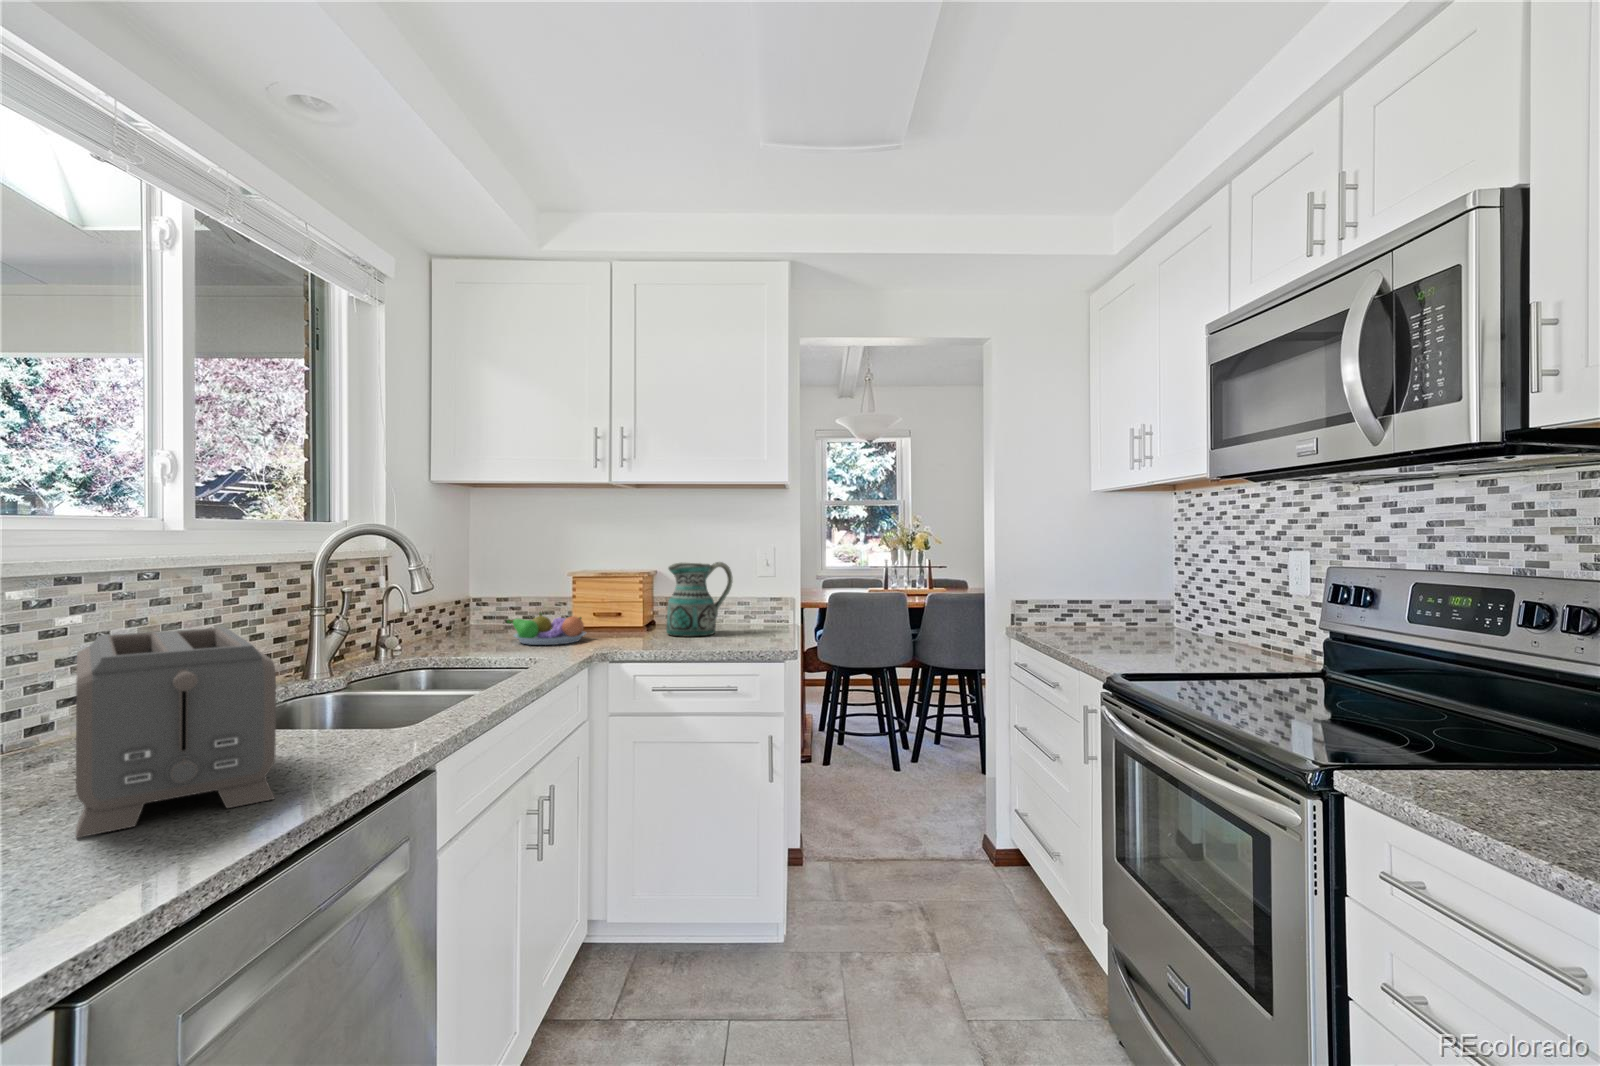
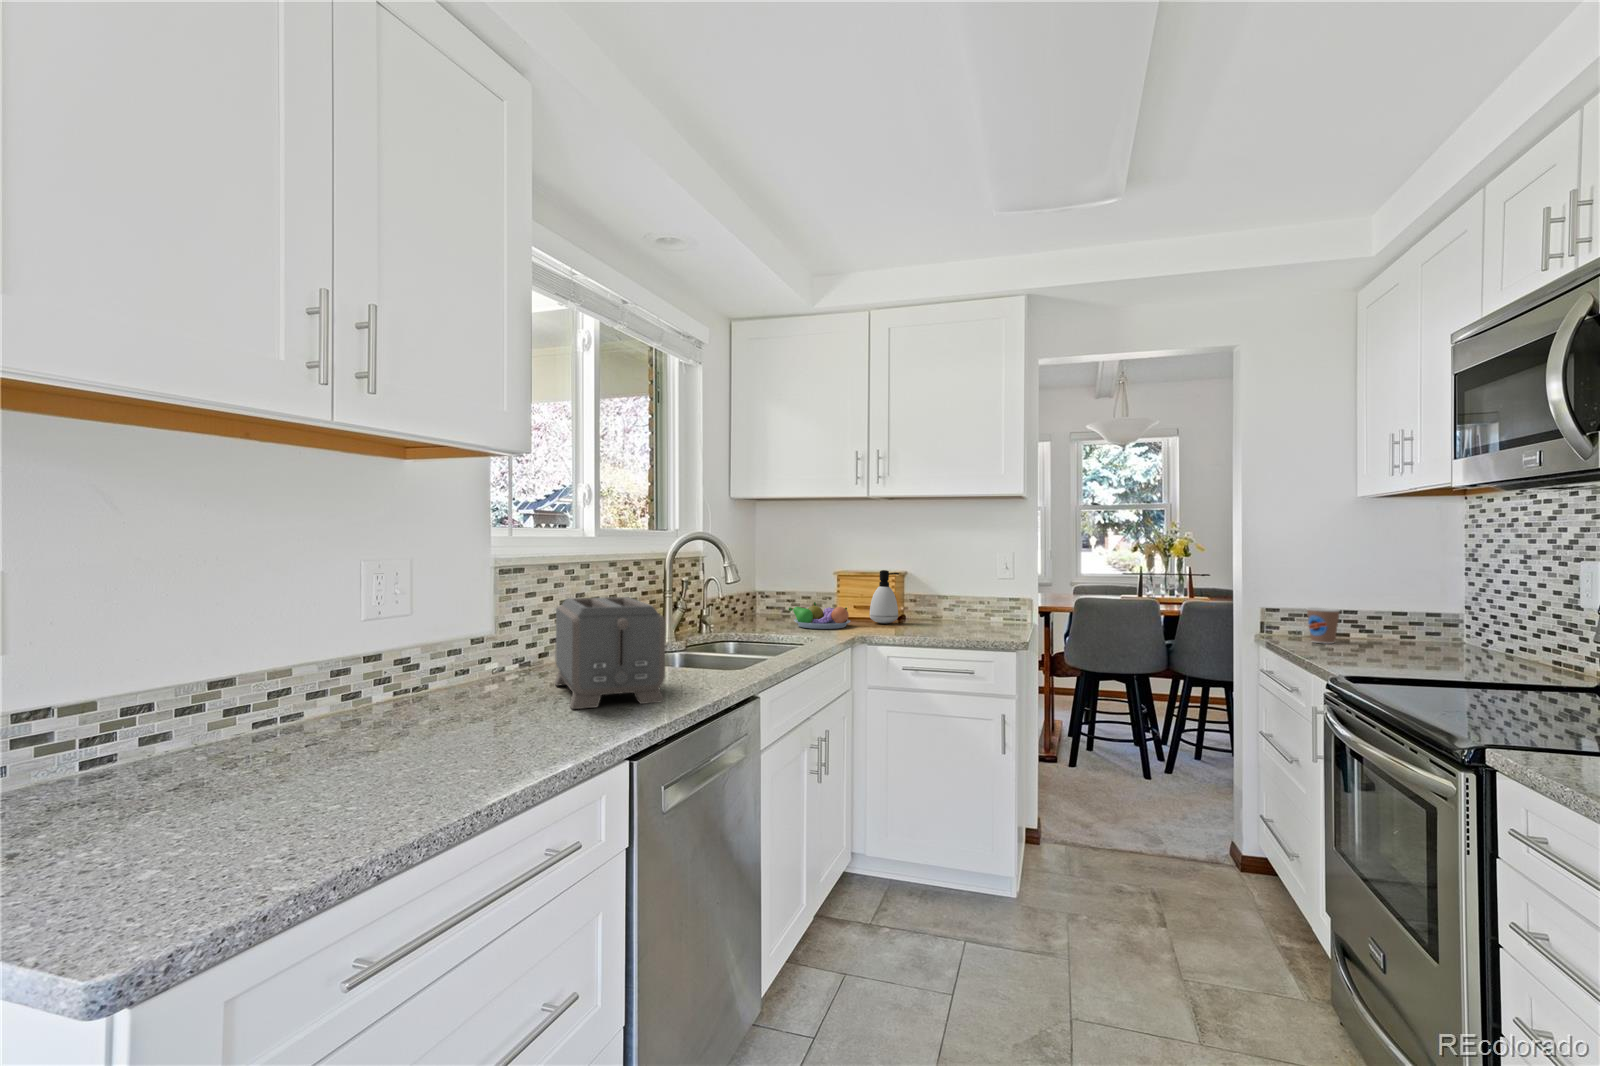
ceramic pitcher: present [666,562,732,636] -> none [917,564,976,628]
soap dispenser: none [610,571,645,633] -> present [870,570,899,623]
coffee cup: none [1052,599,1082,634] -> present [1307,608,1340,644]

